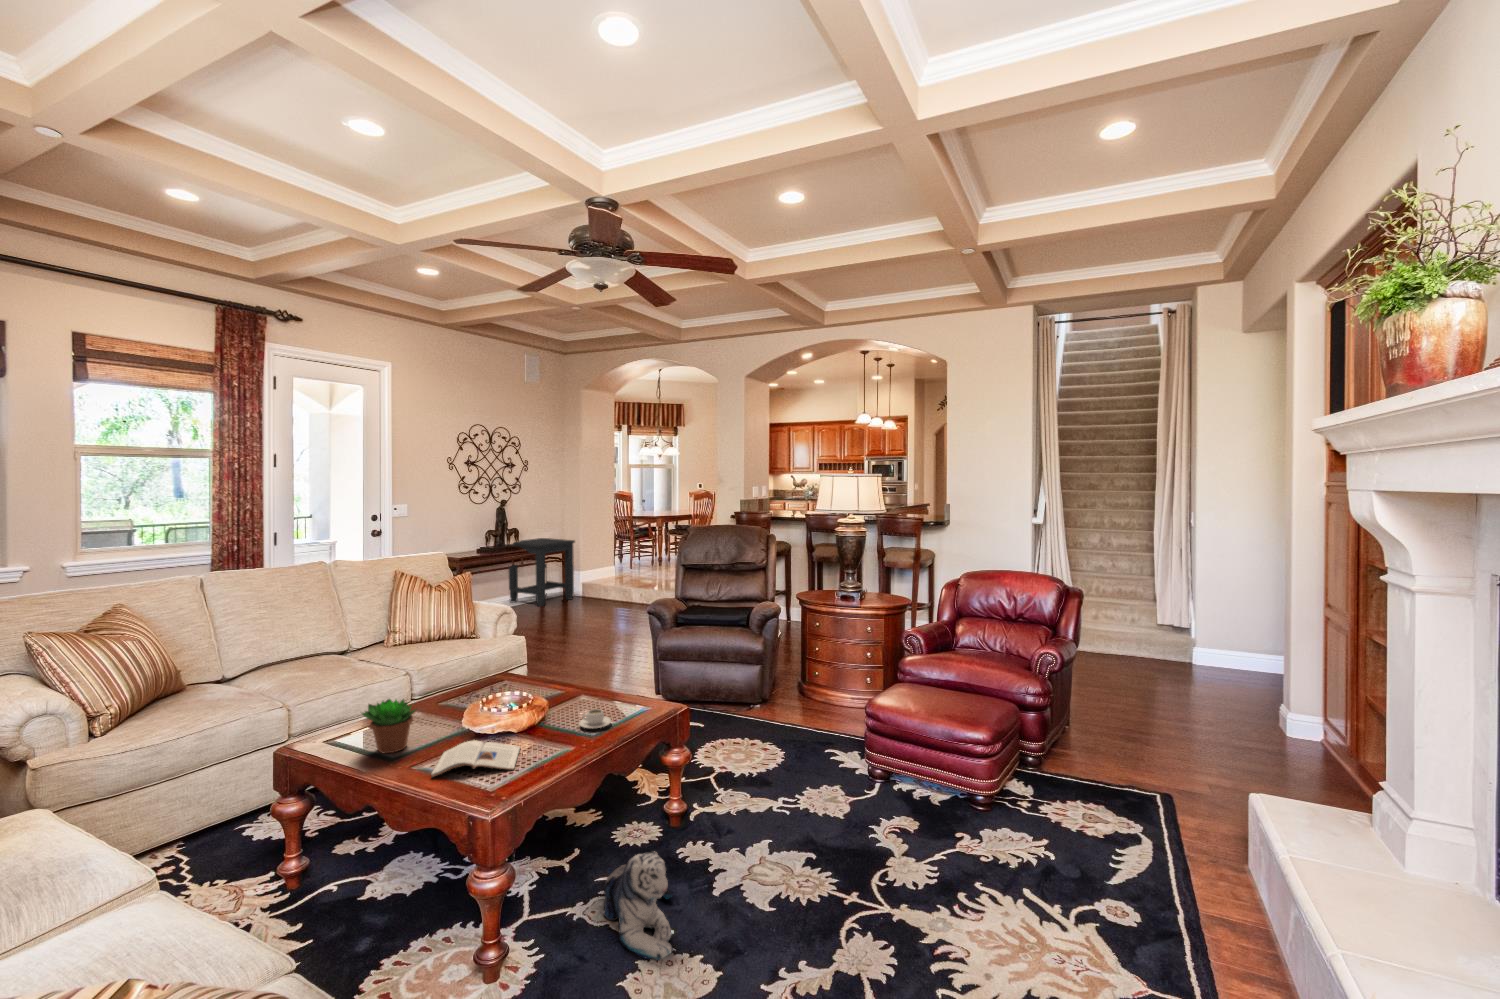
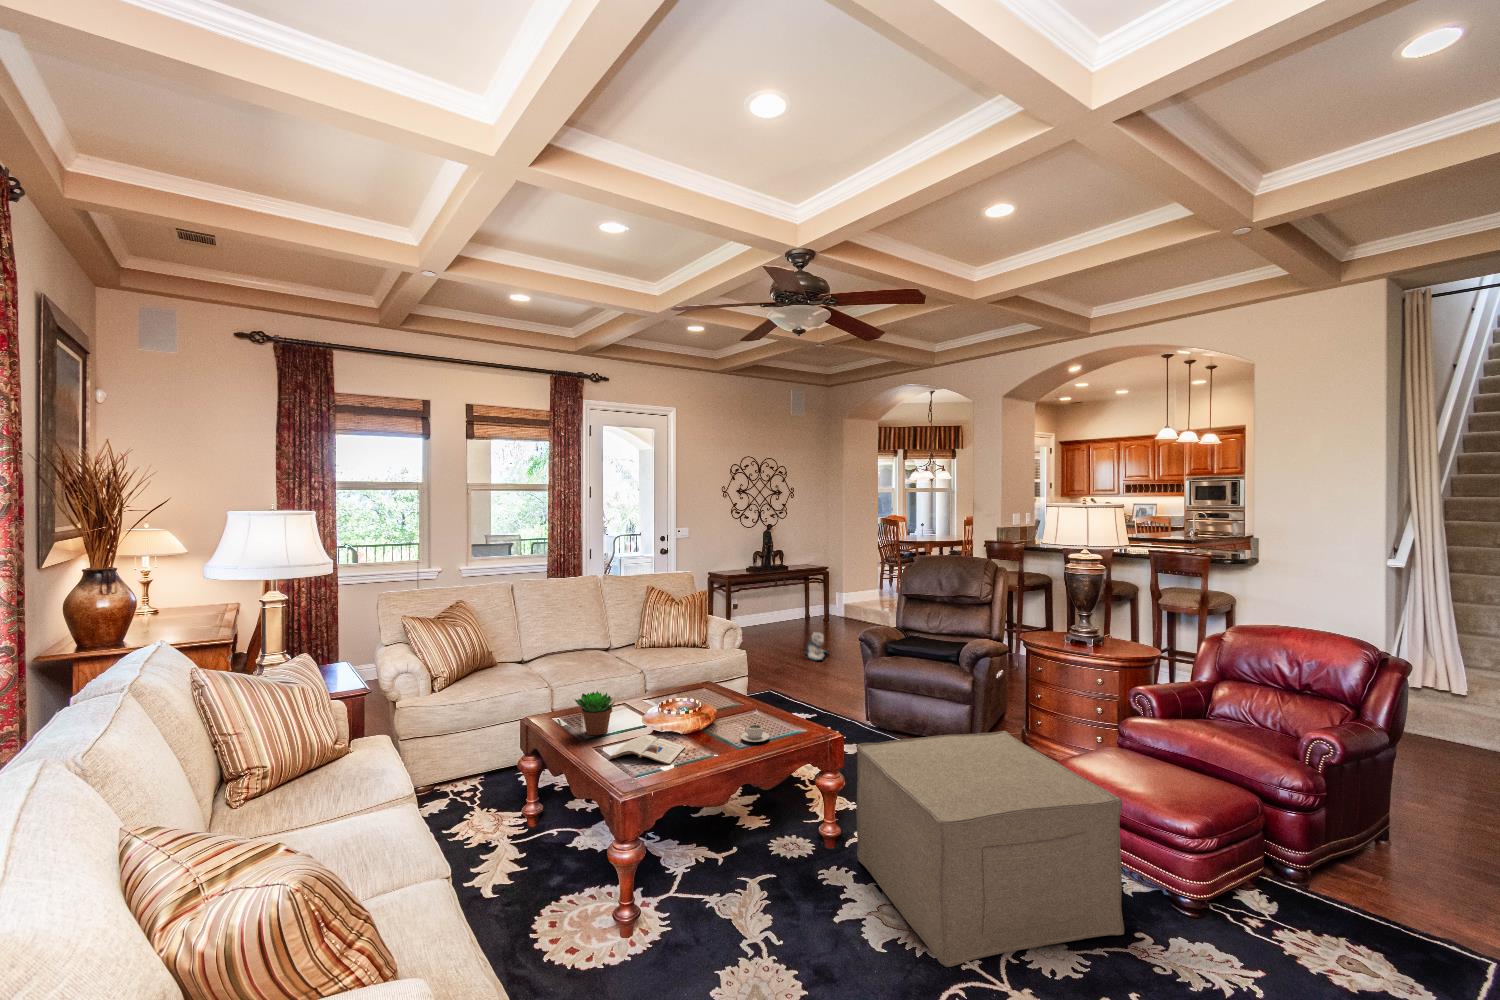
side table: present [508,538,575,606] -> none [773,561,836,627]
ottoman: none [707,680,950,909] -> present [856,731,1124,967]
plush toy: present [603,851,672,961] -> present [805,632,829,661]

